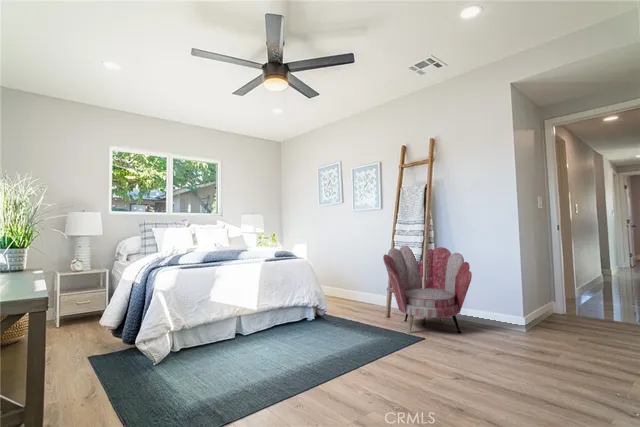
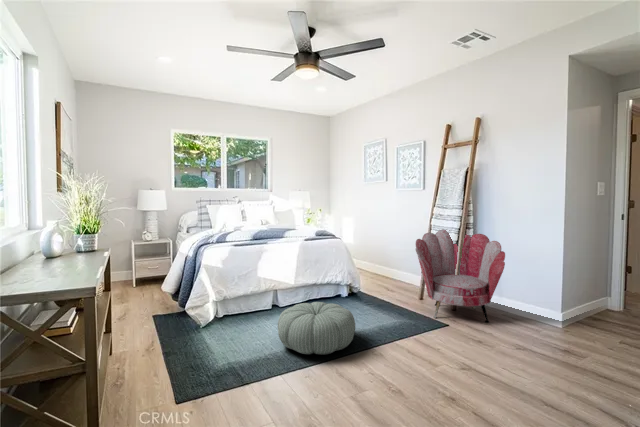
pouf: none [252,323,339,382] -> present [278,302,355,355]

